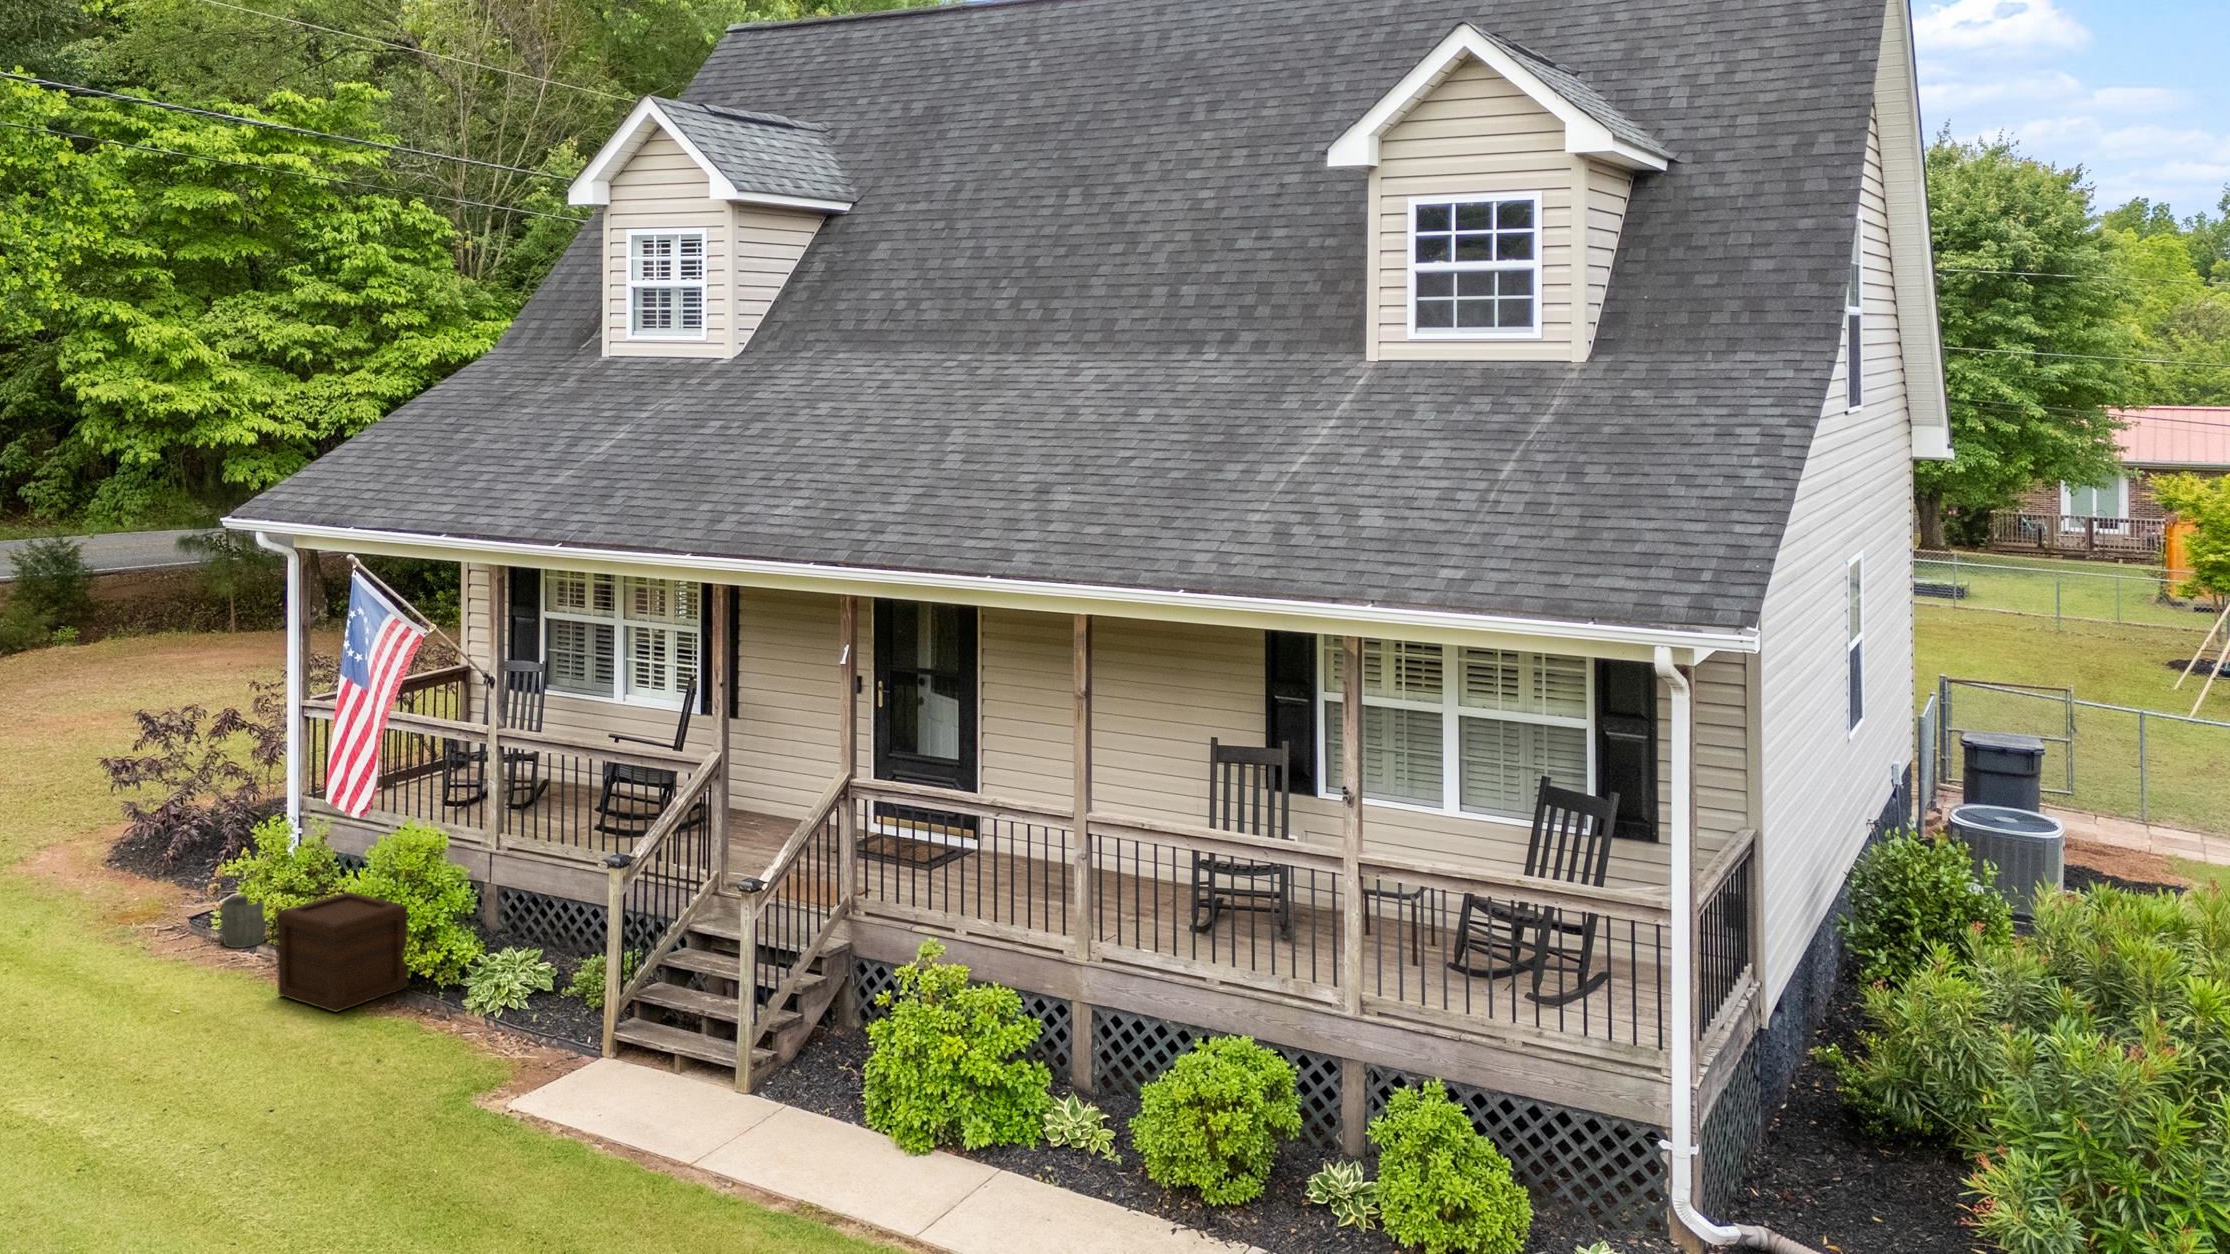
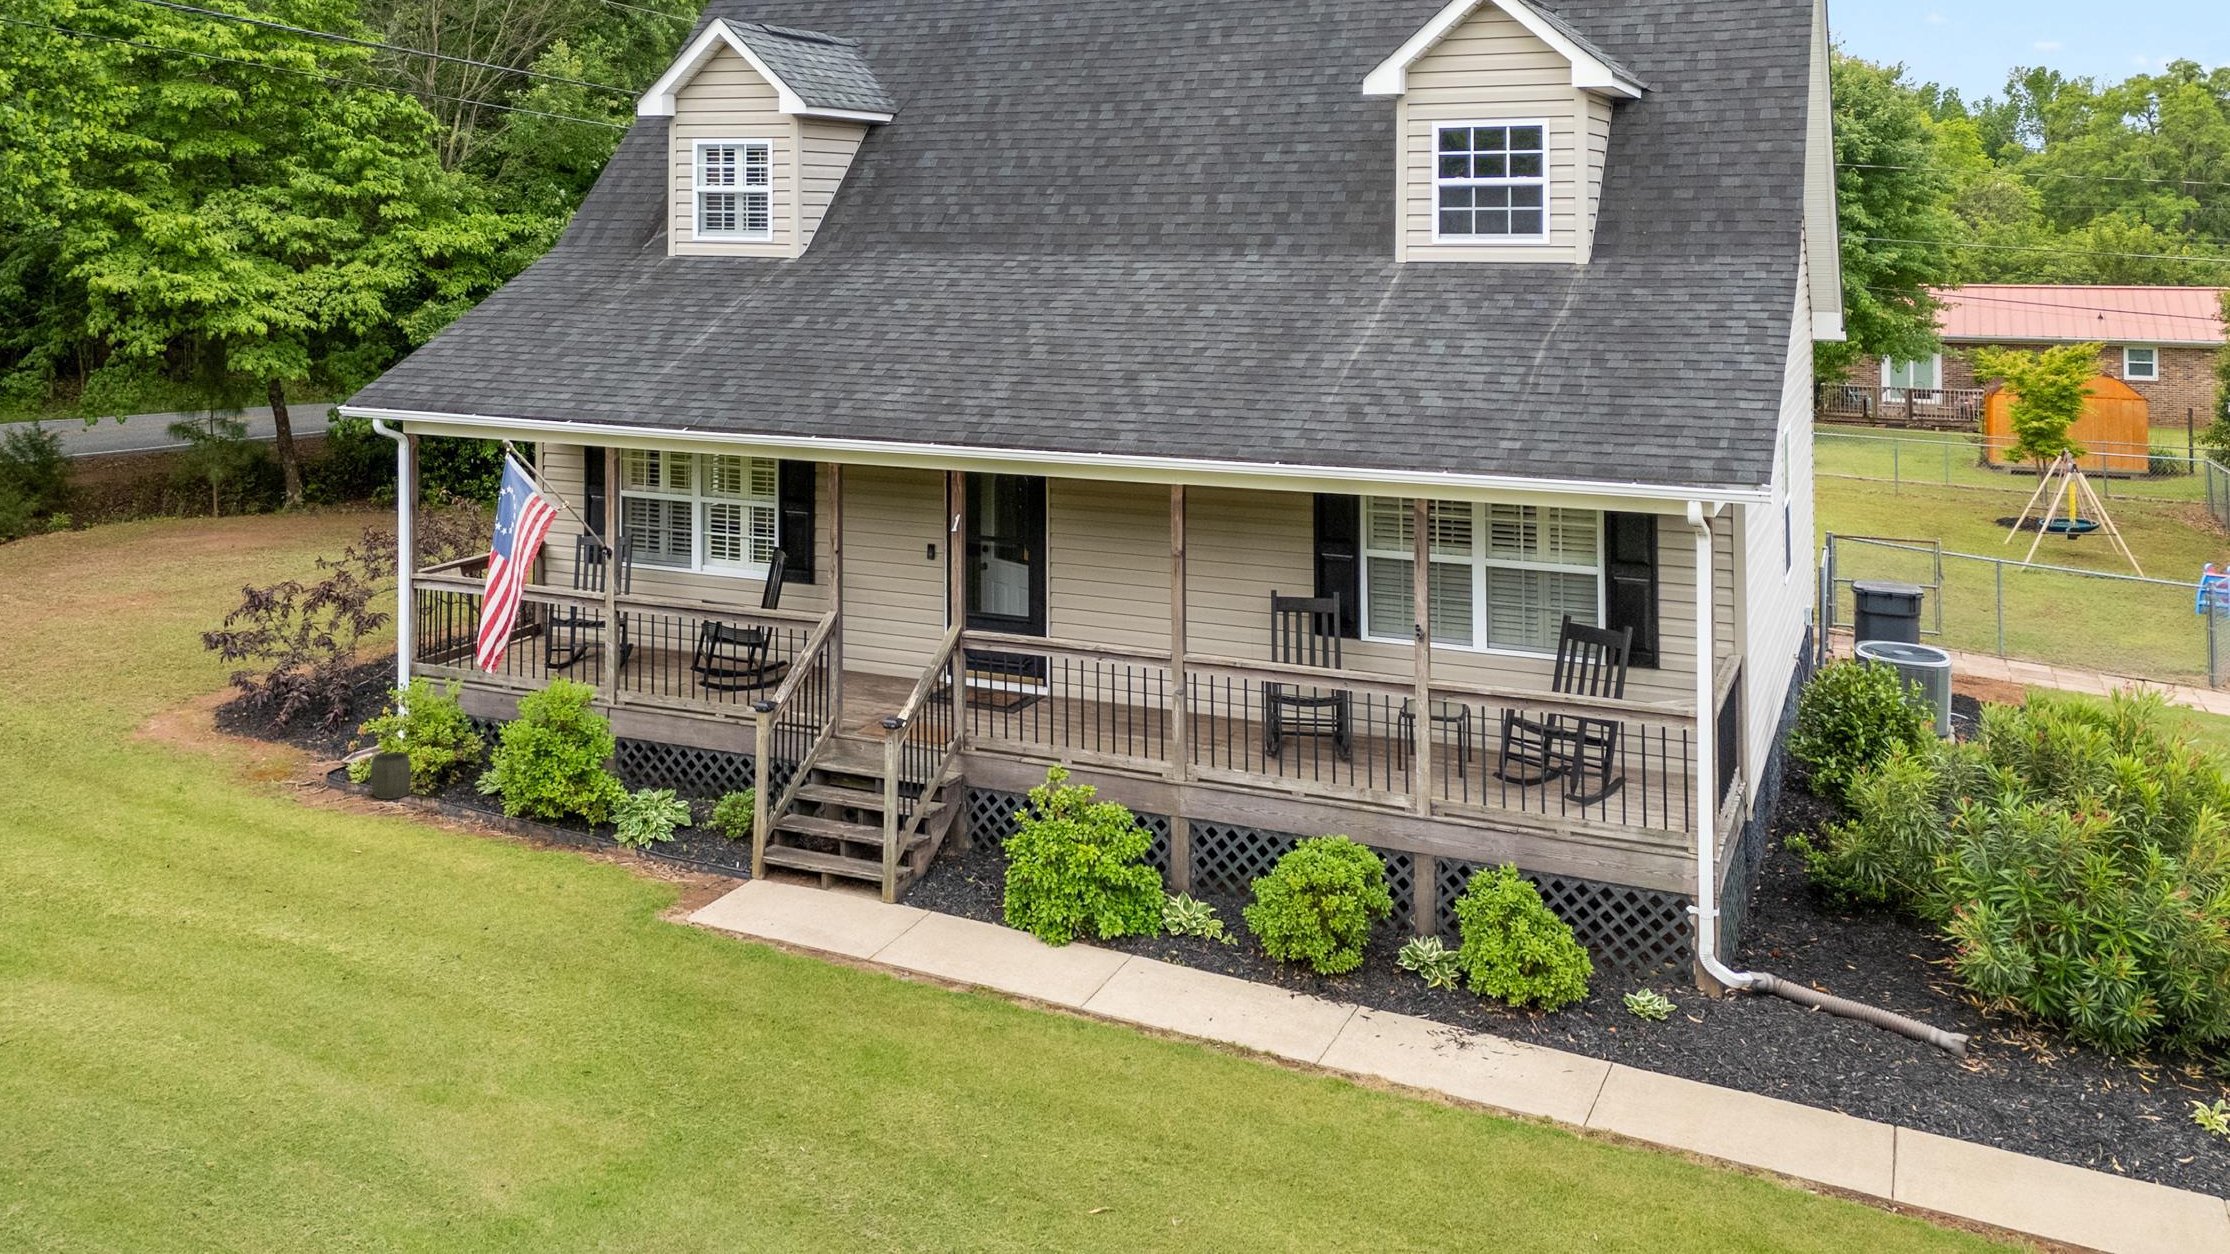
wooden crate: present [277,892,408,1012] -> none [445,745,562,850]

